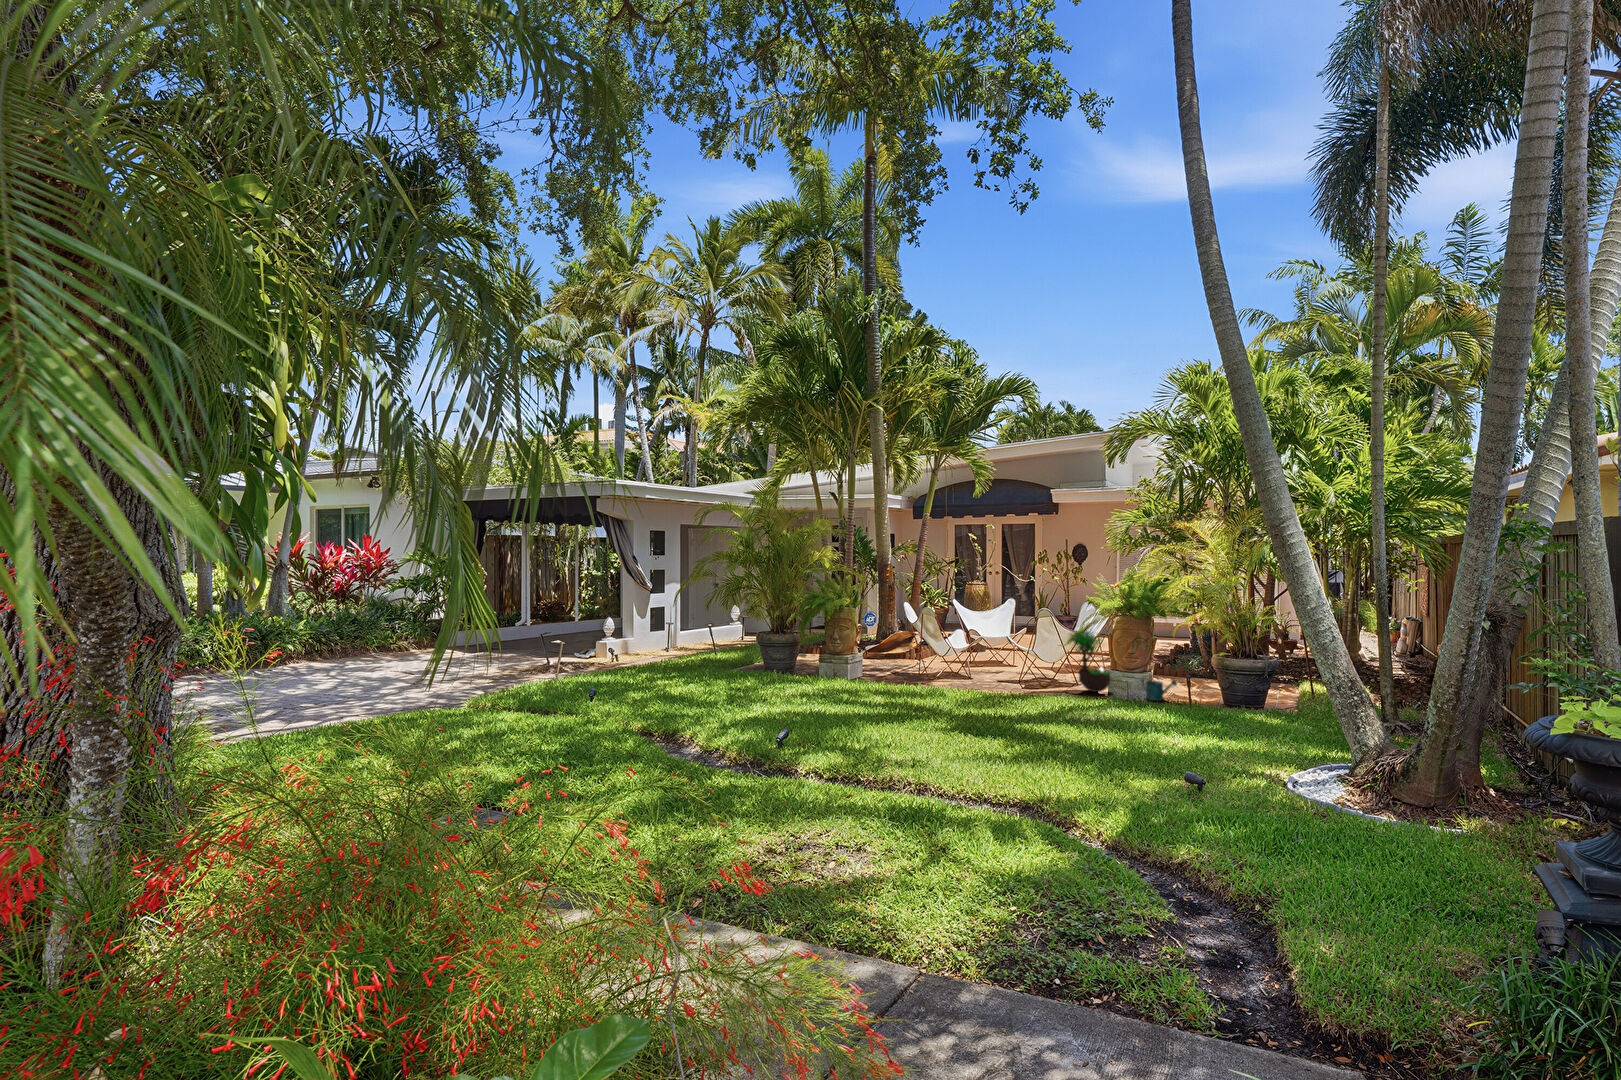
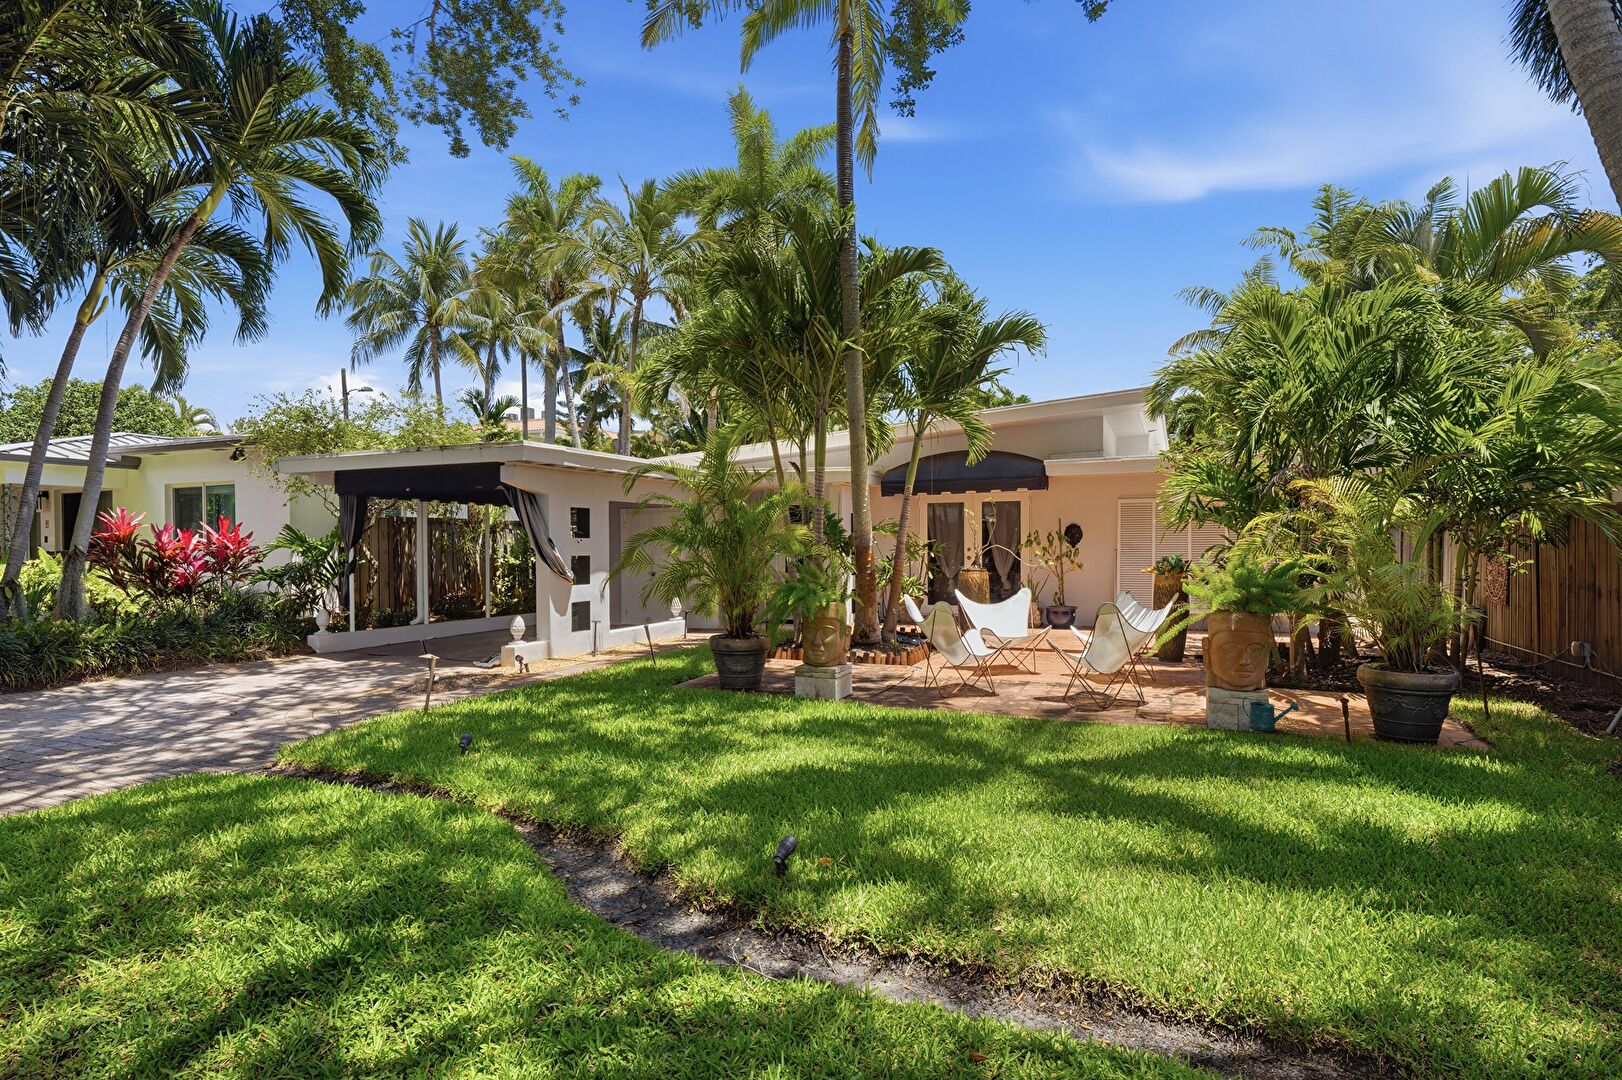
potted tree: present [1071,630,1110,692] -> none [1129,622,1192,716]

